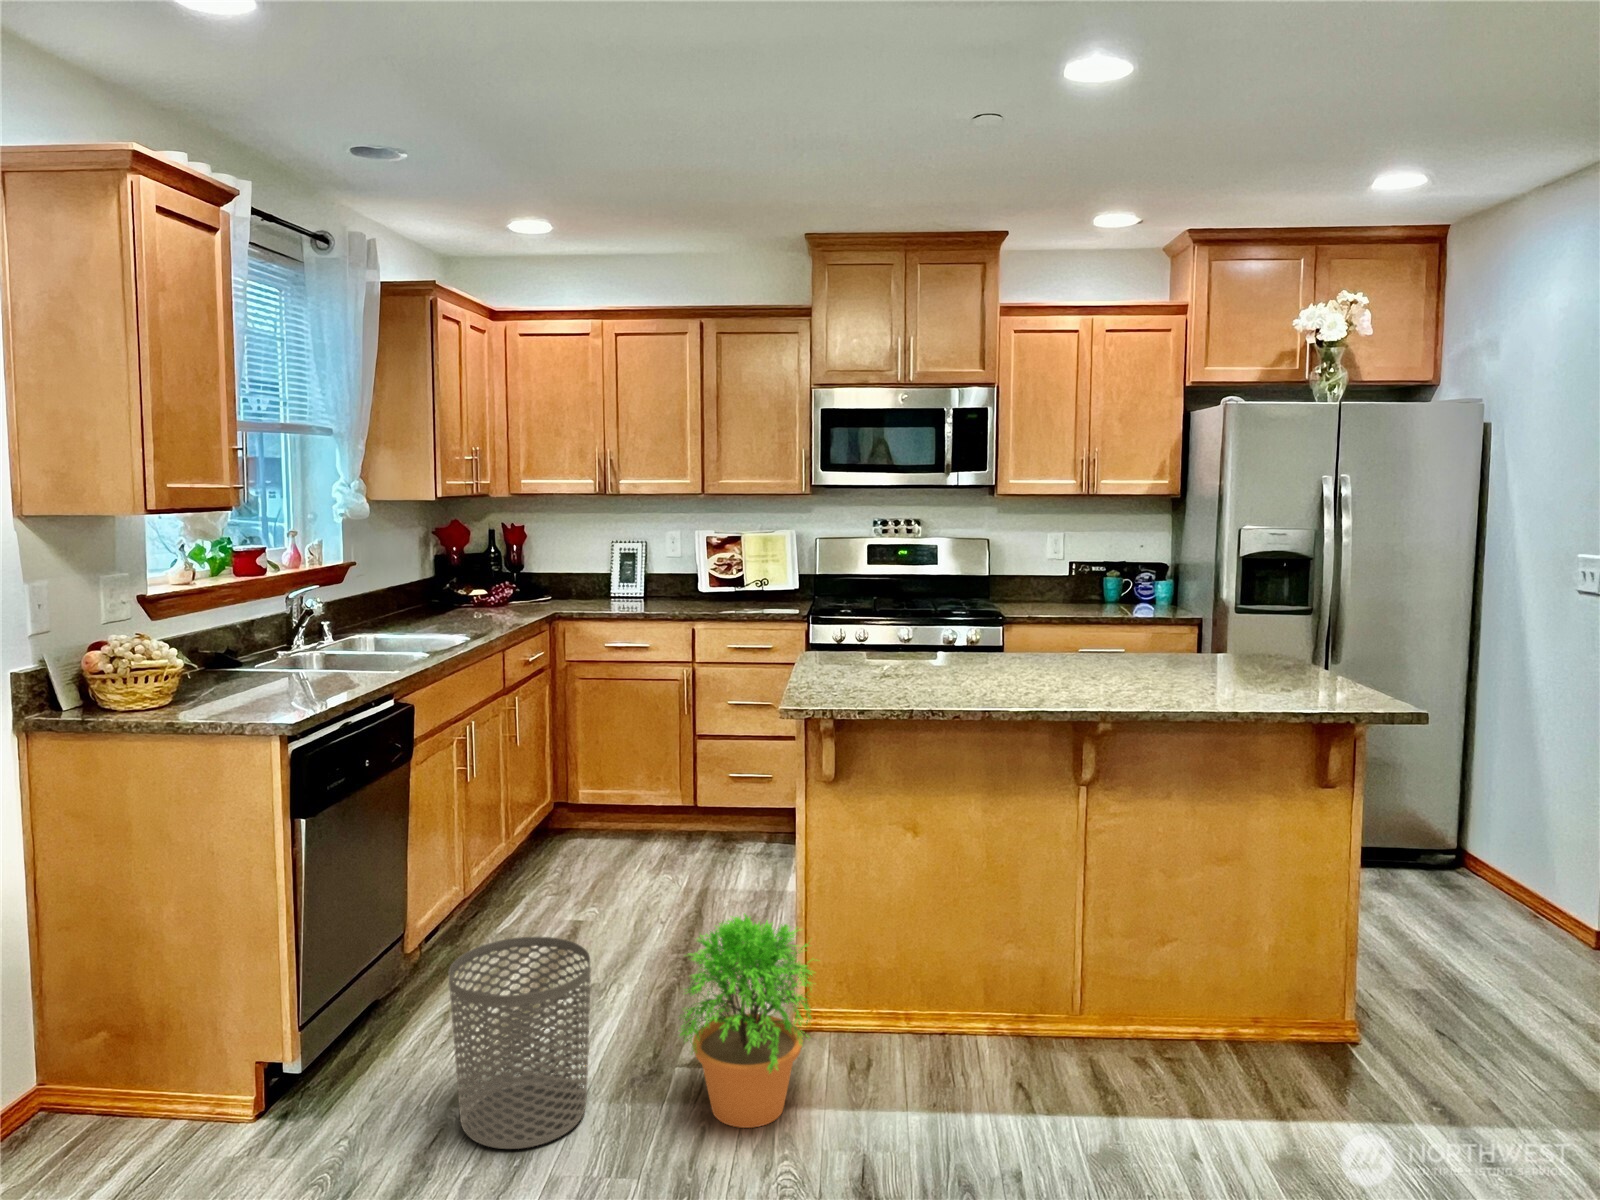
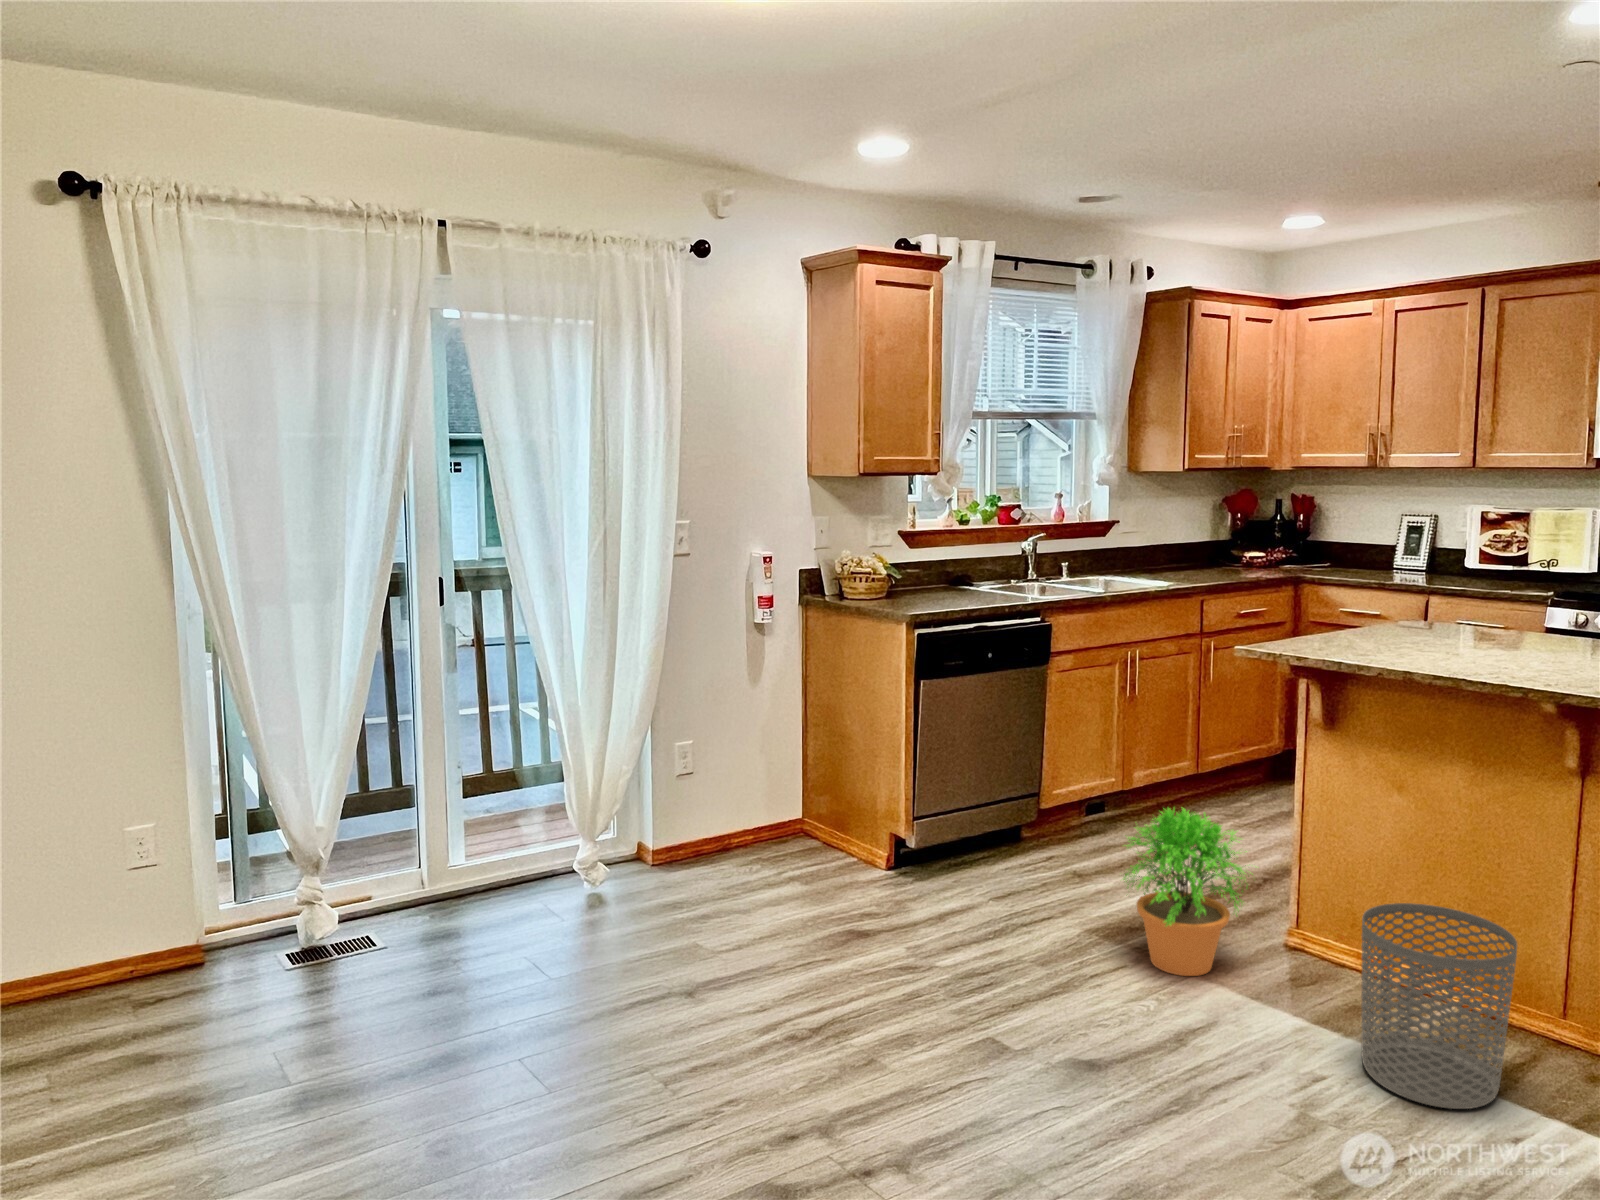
waste bin: present [449,936,591,1149] -> present [1361,903,1517,1109]

